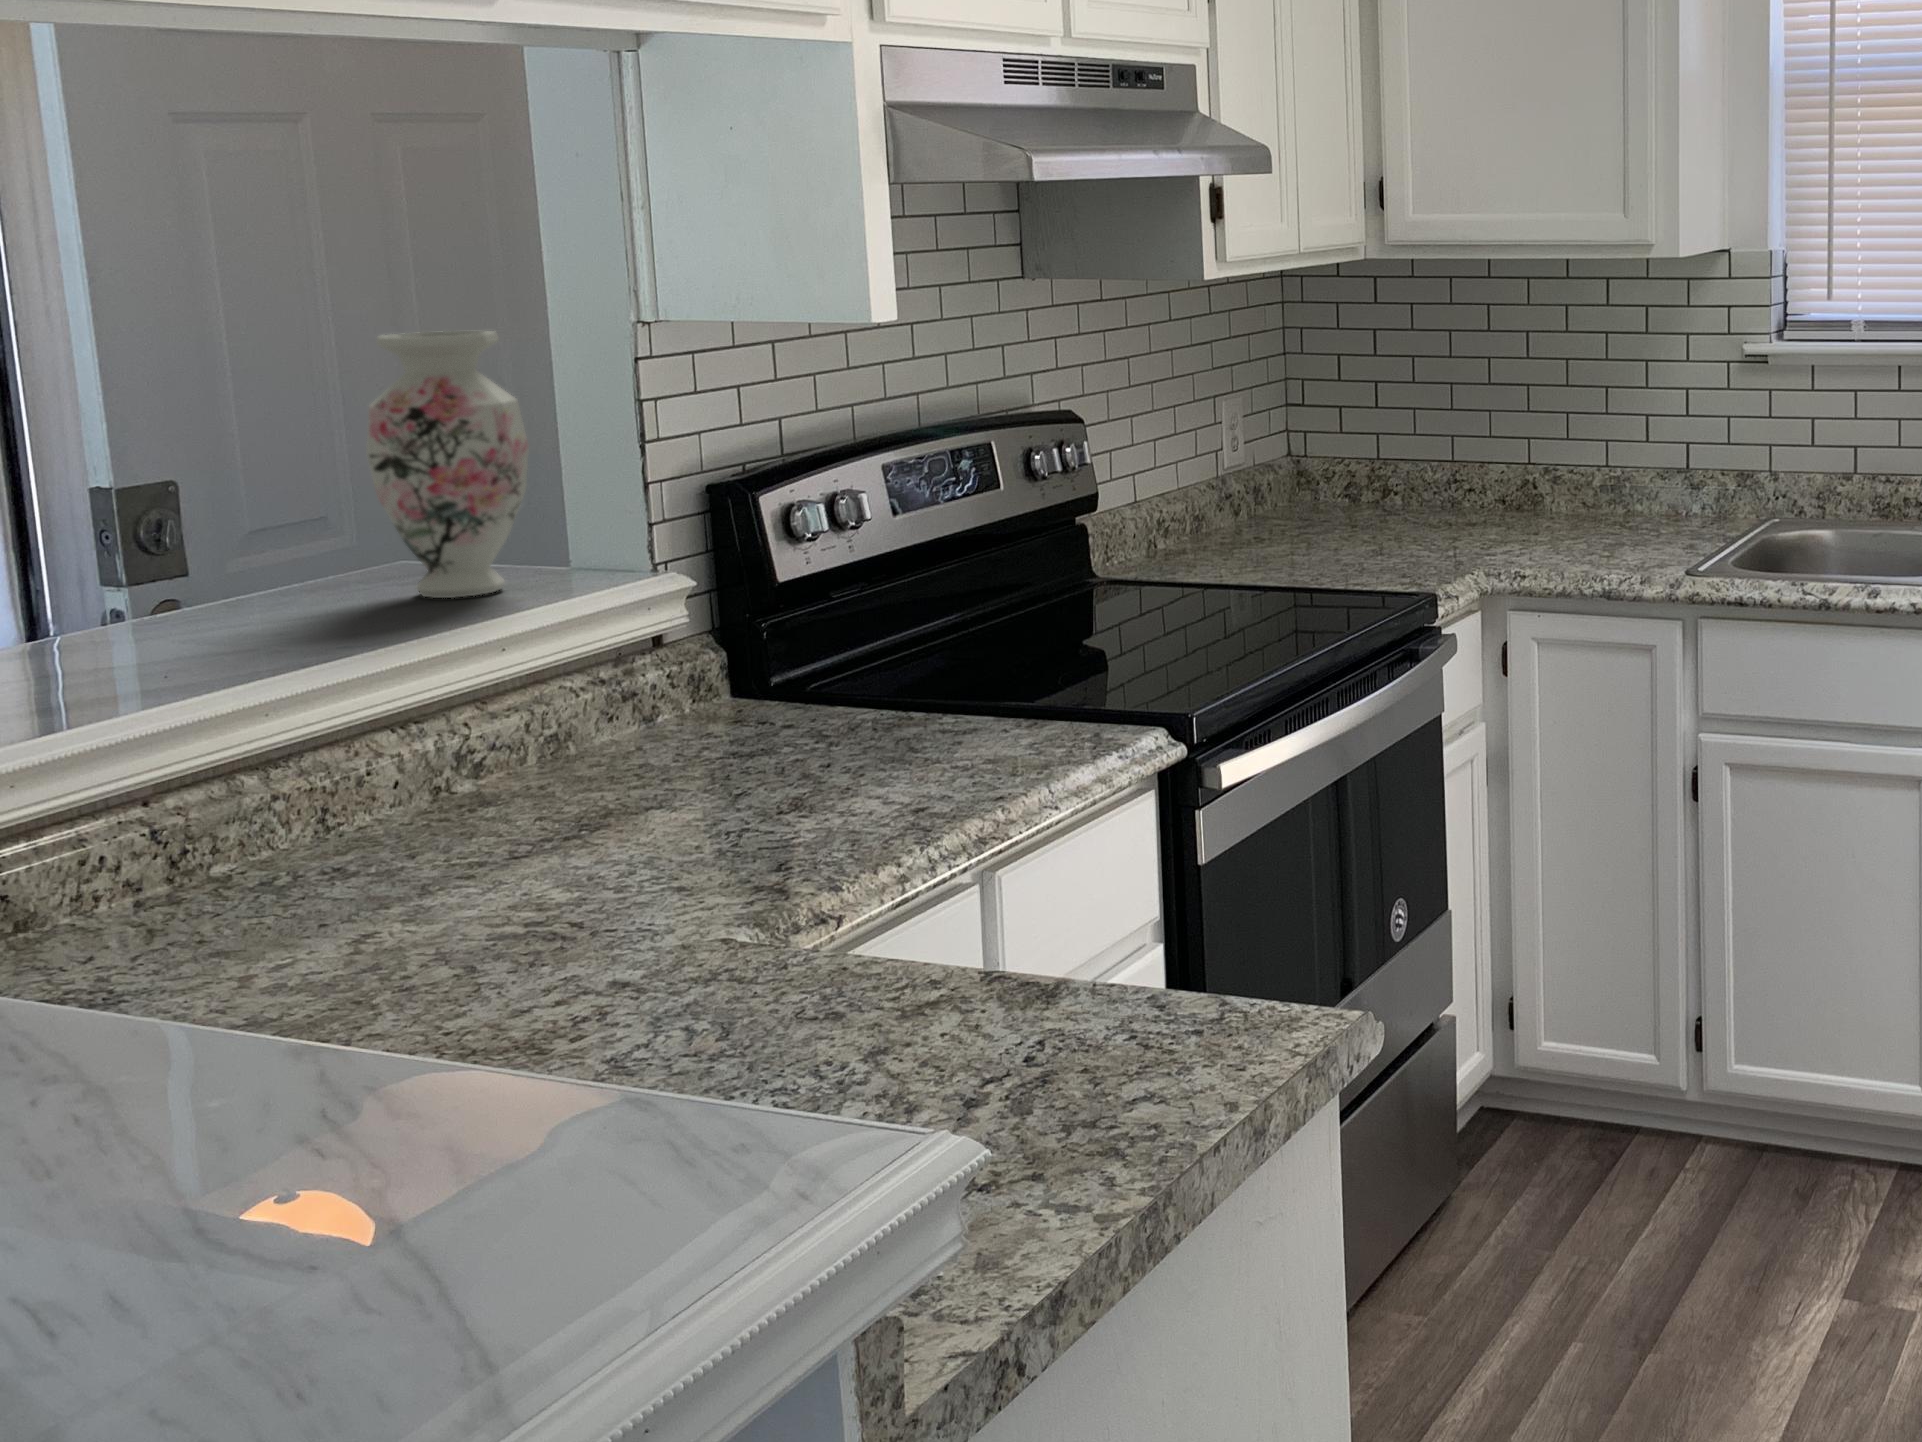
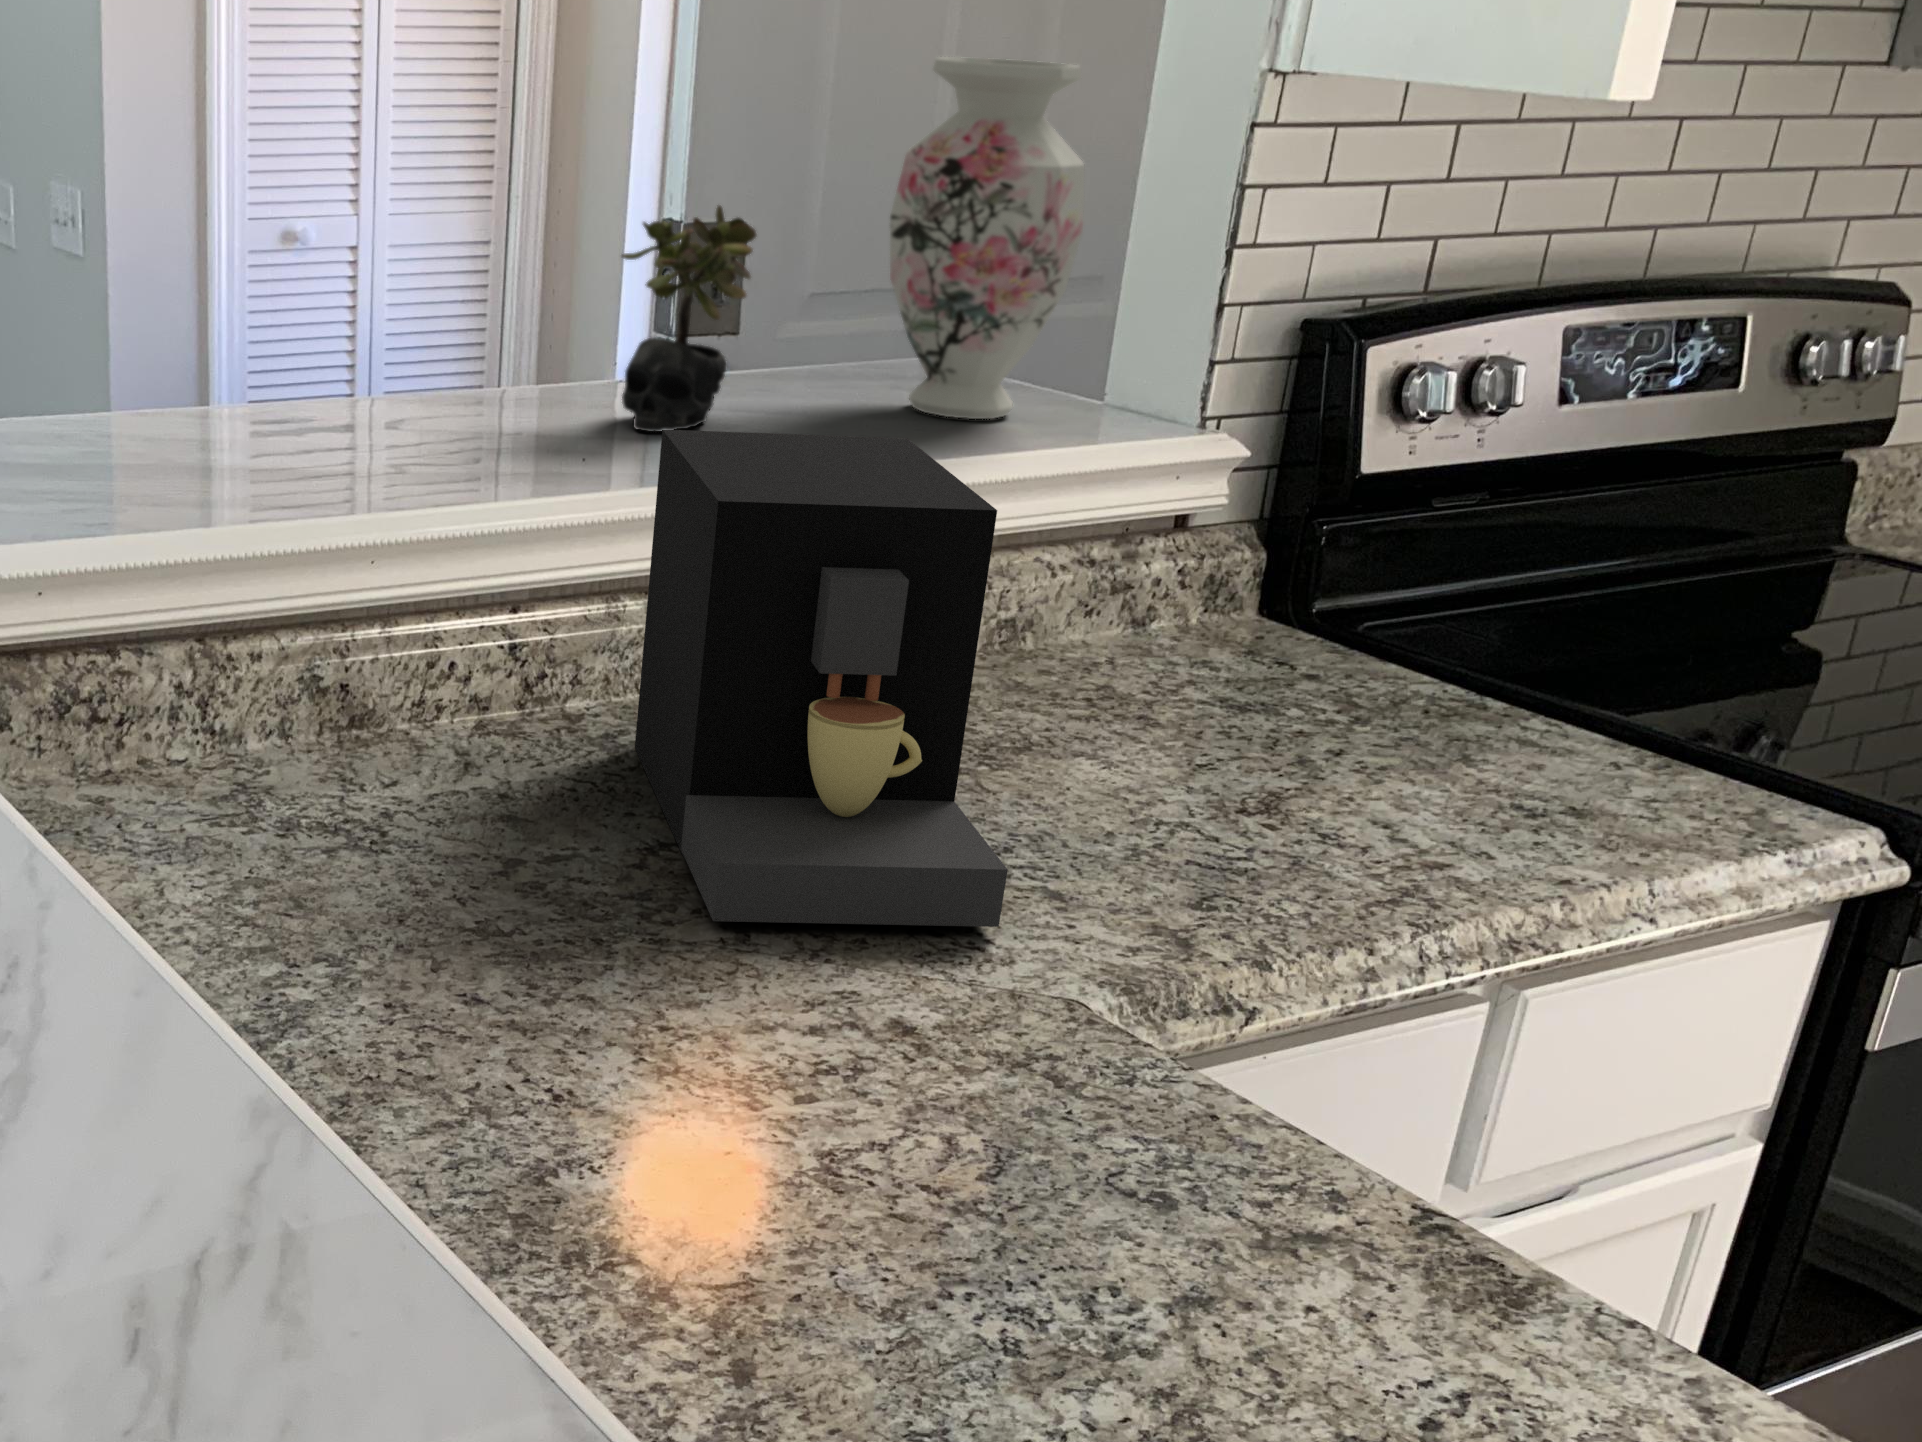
succulent plant: none [146,466,274,651] -> present [622,206,756,432]
coffee maker: none [267,606,652,965] -> present [635,430,1008,927]

